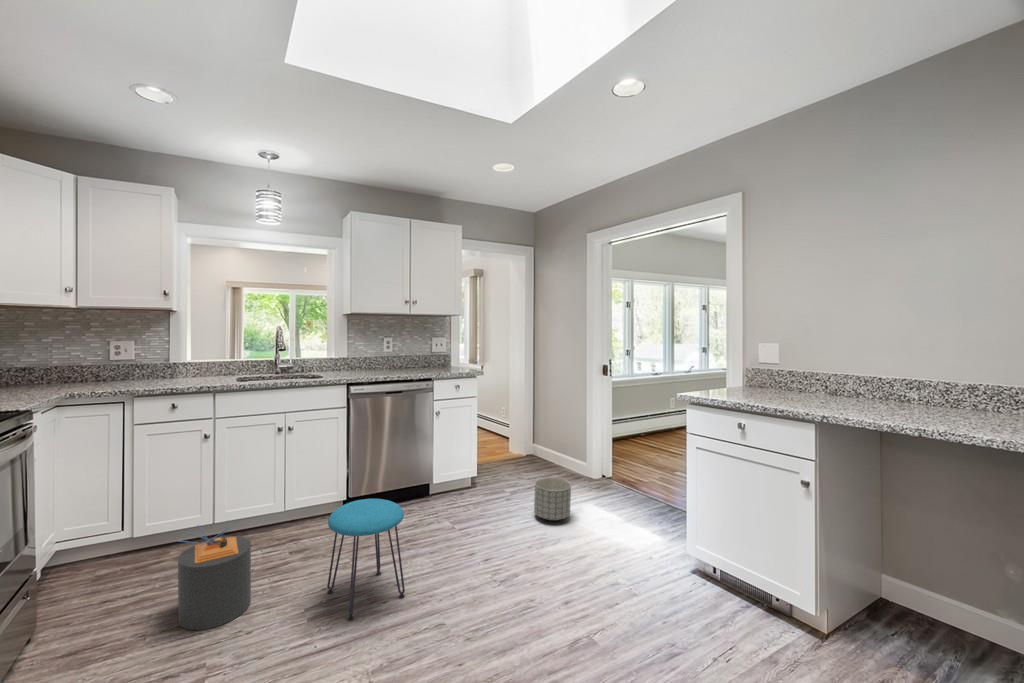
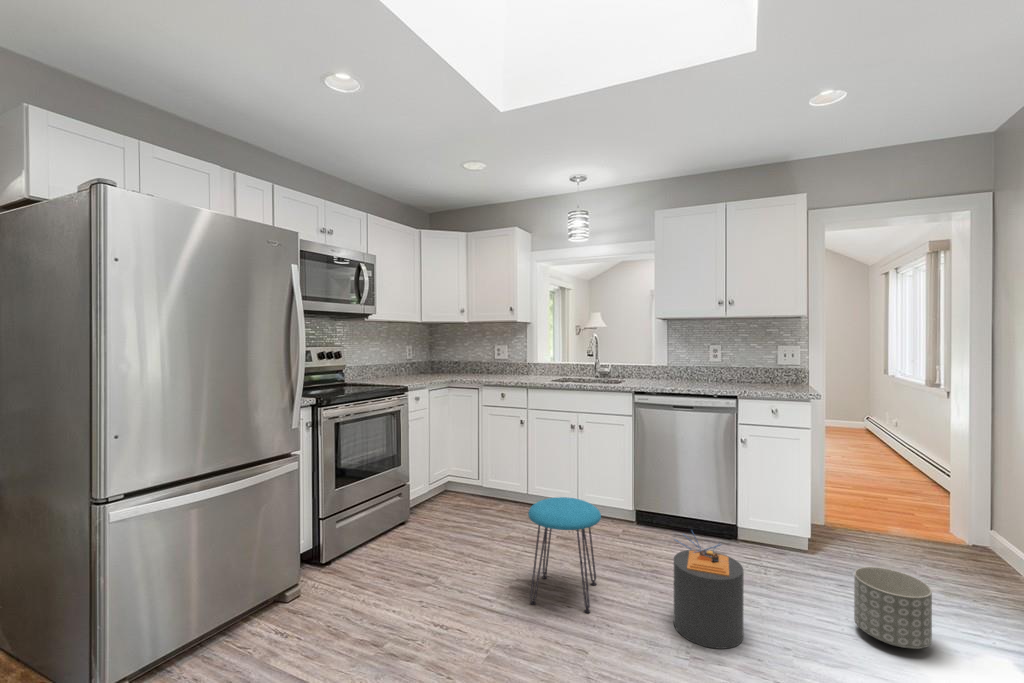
trash can: present [178,525,251,630] -> present [674,532,744,649]

